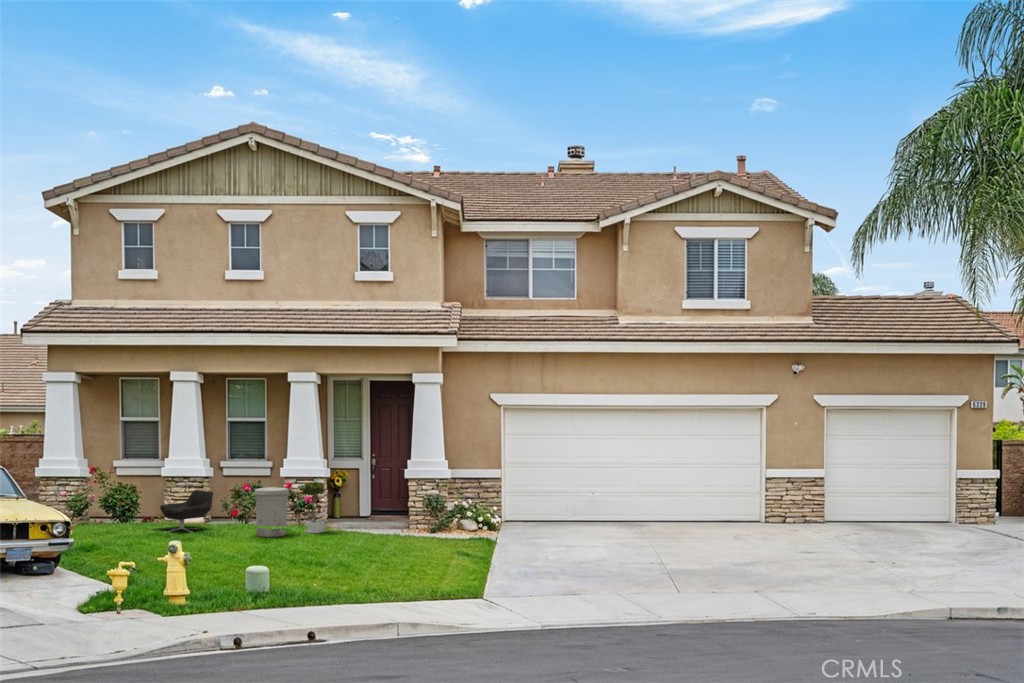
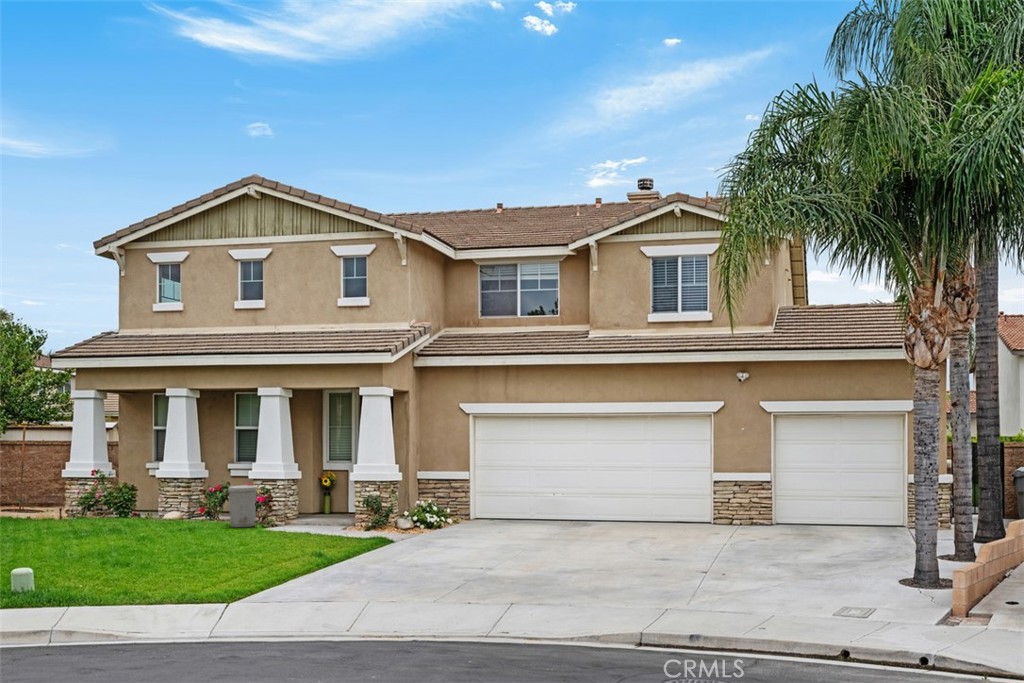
potted tree: present [302,481,325,533] -> none [270,480,291,525]
lounge chair: present [160,490,213,532] -> none [167,487,209,522]

